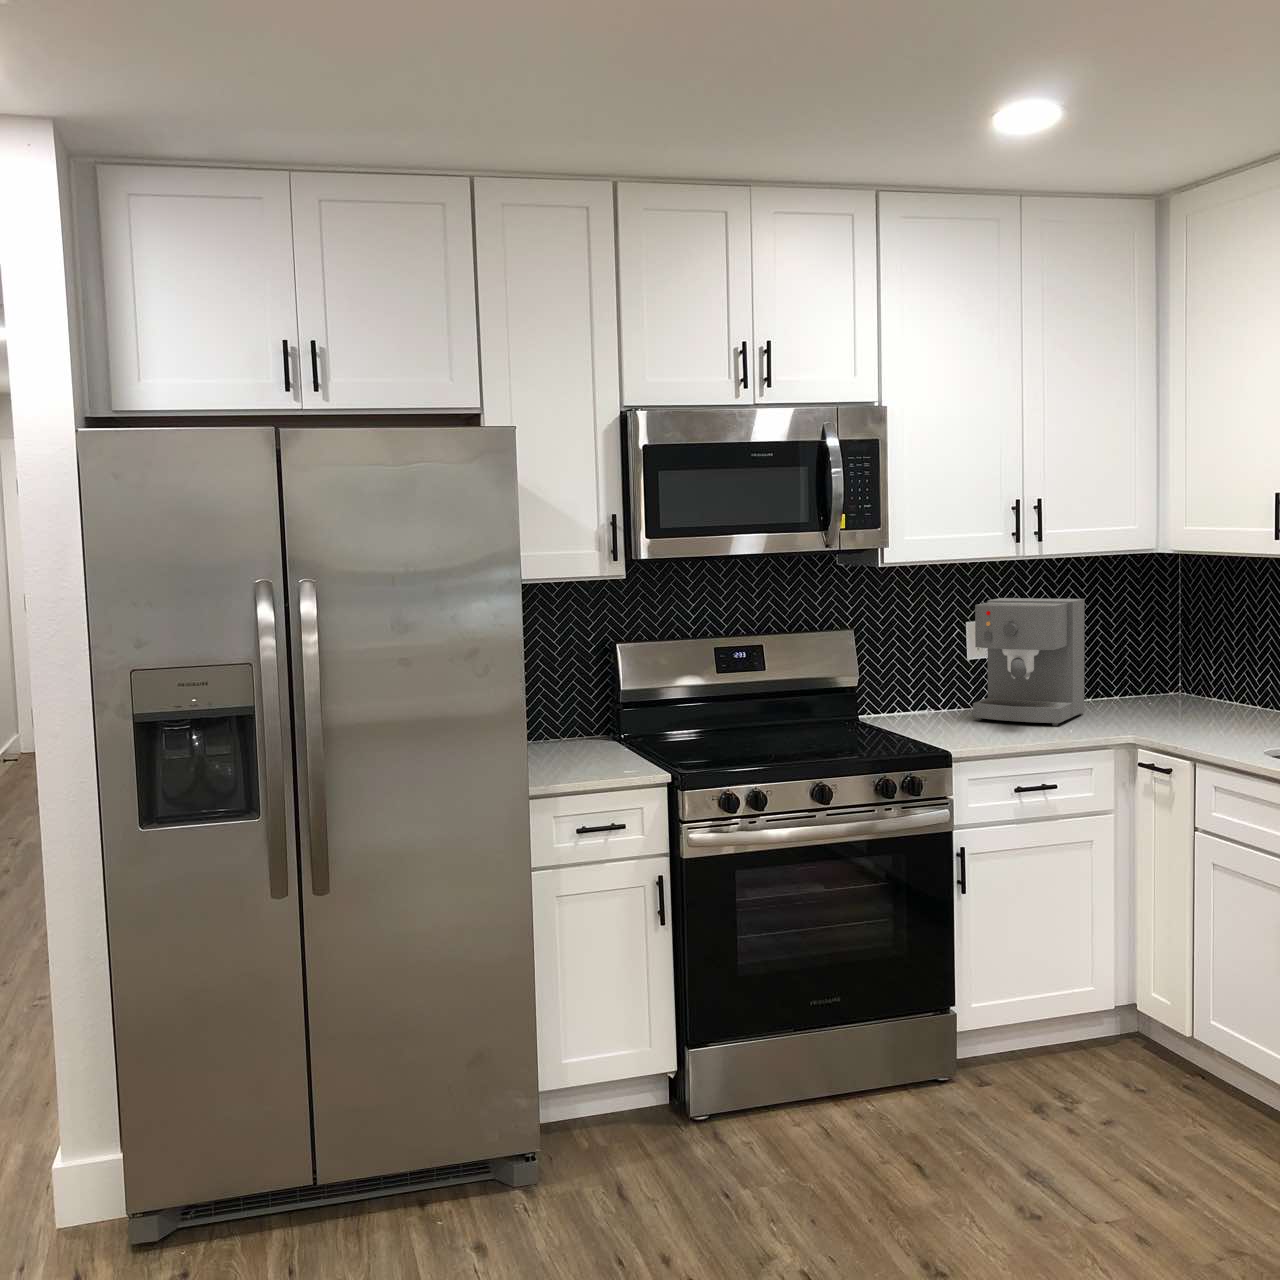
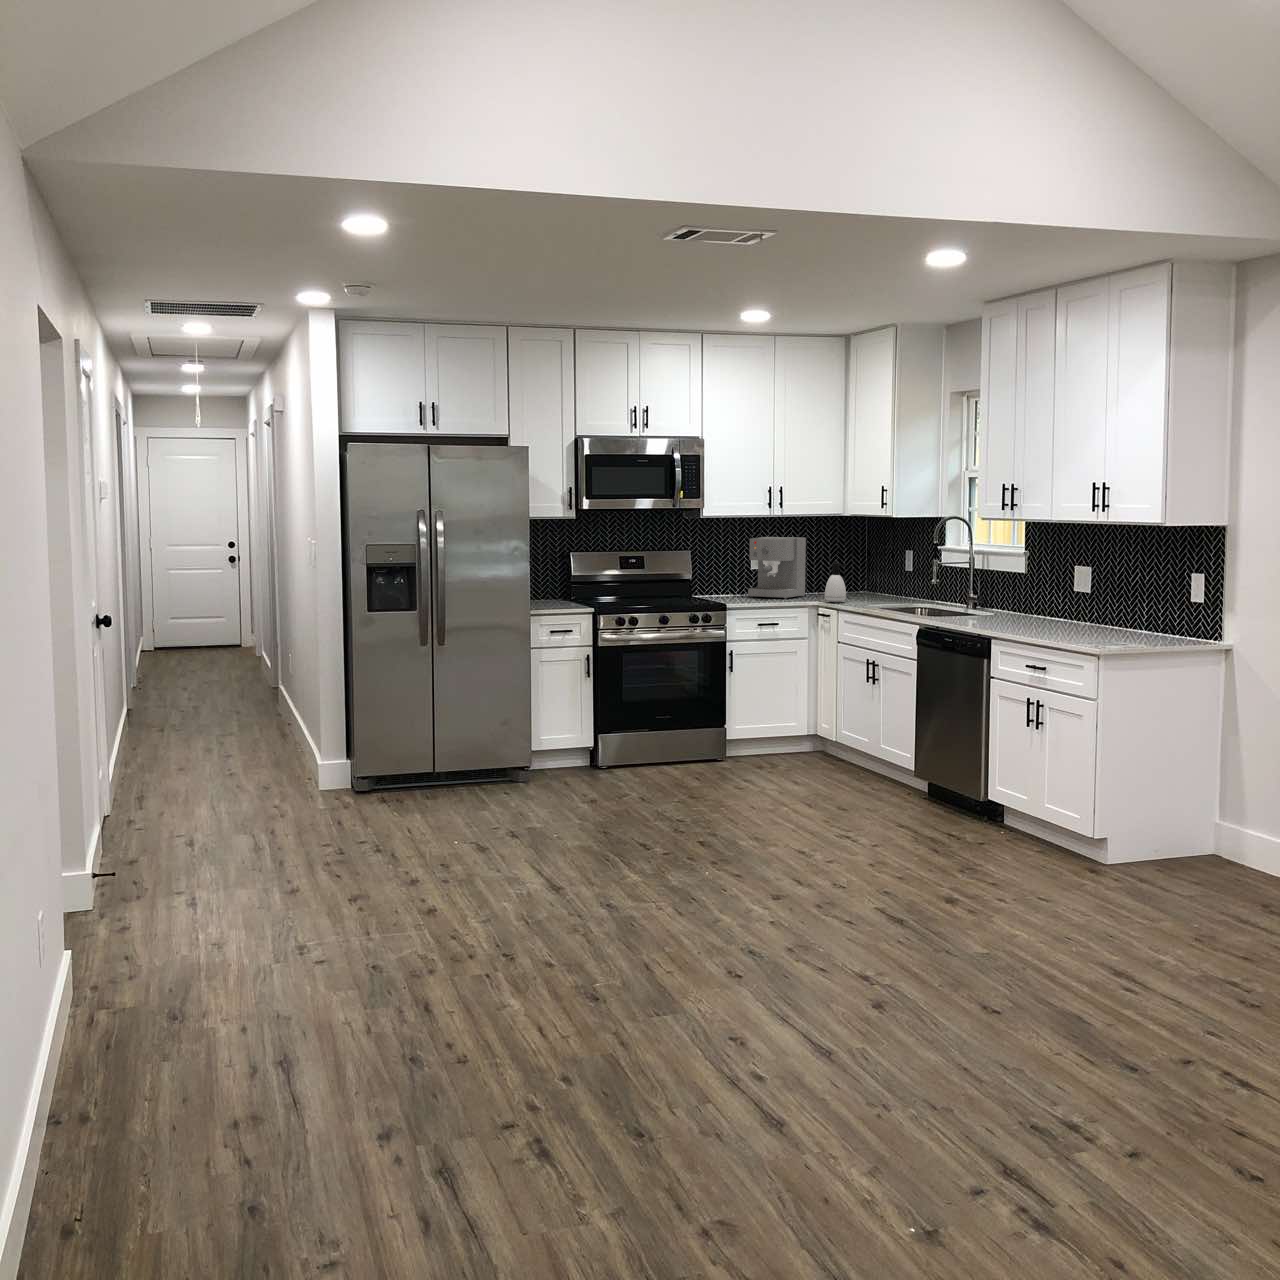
soap dispenser: none [1154,656,1205,740] -> present [825,563,847,602]

